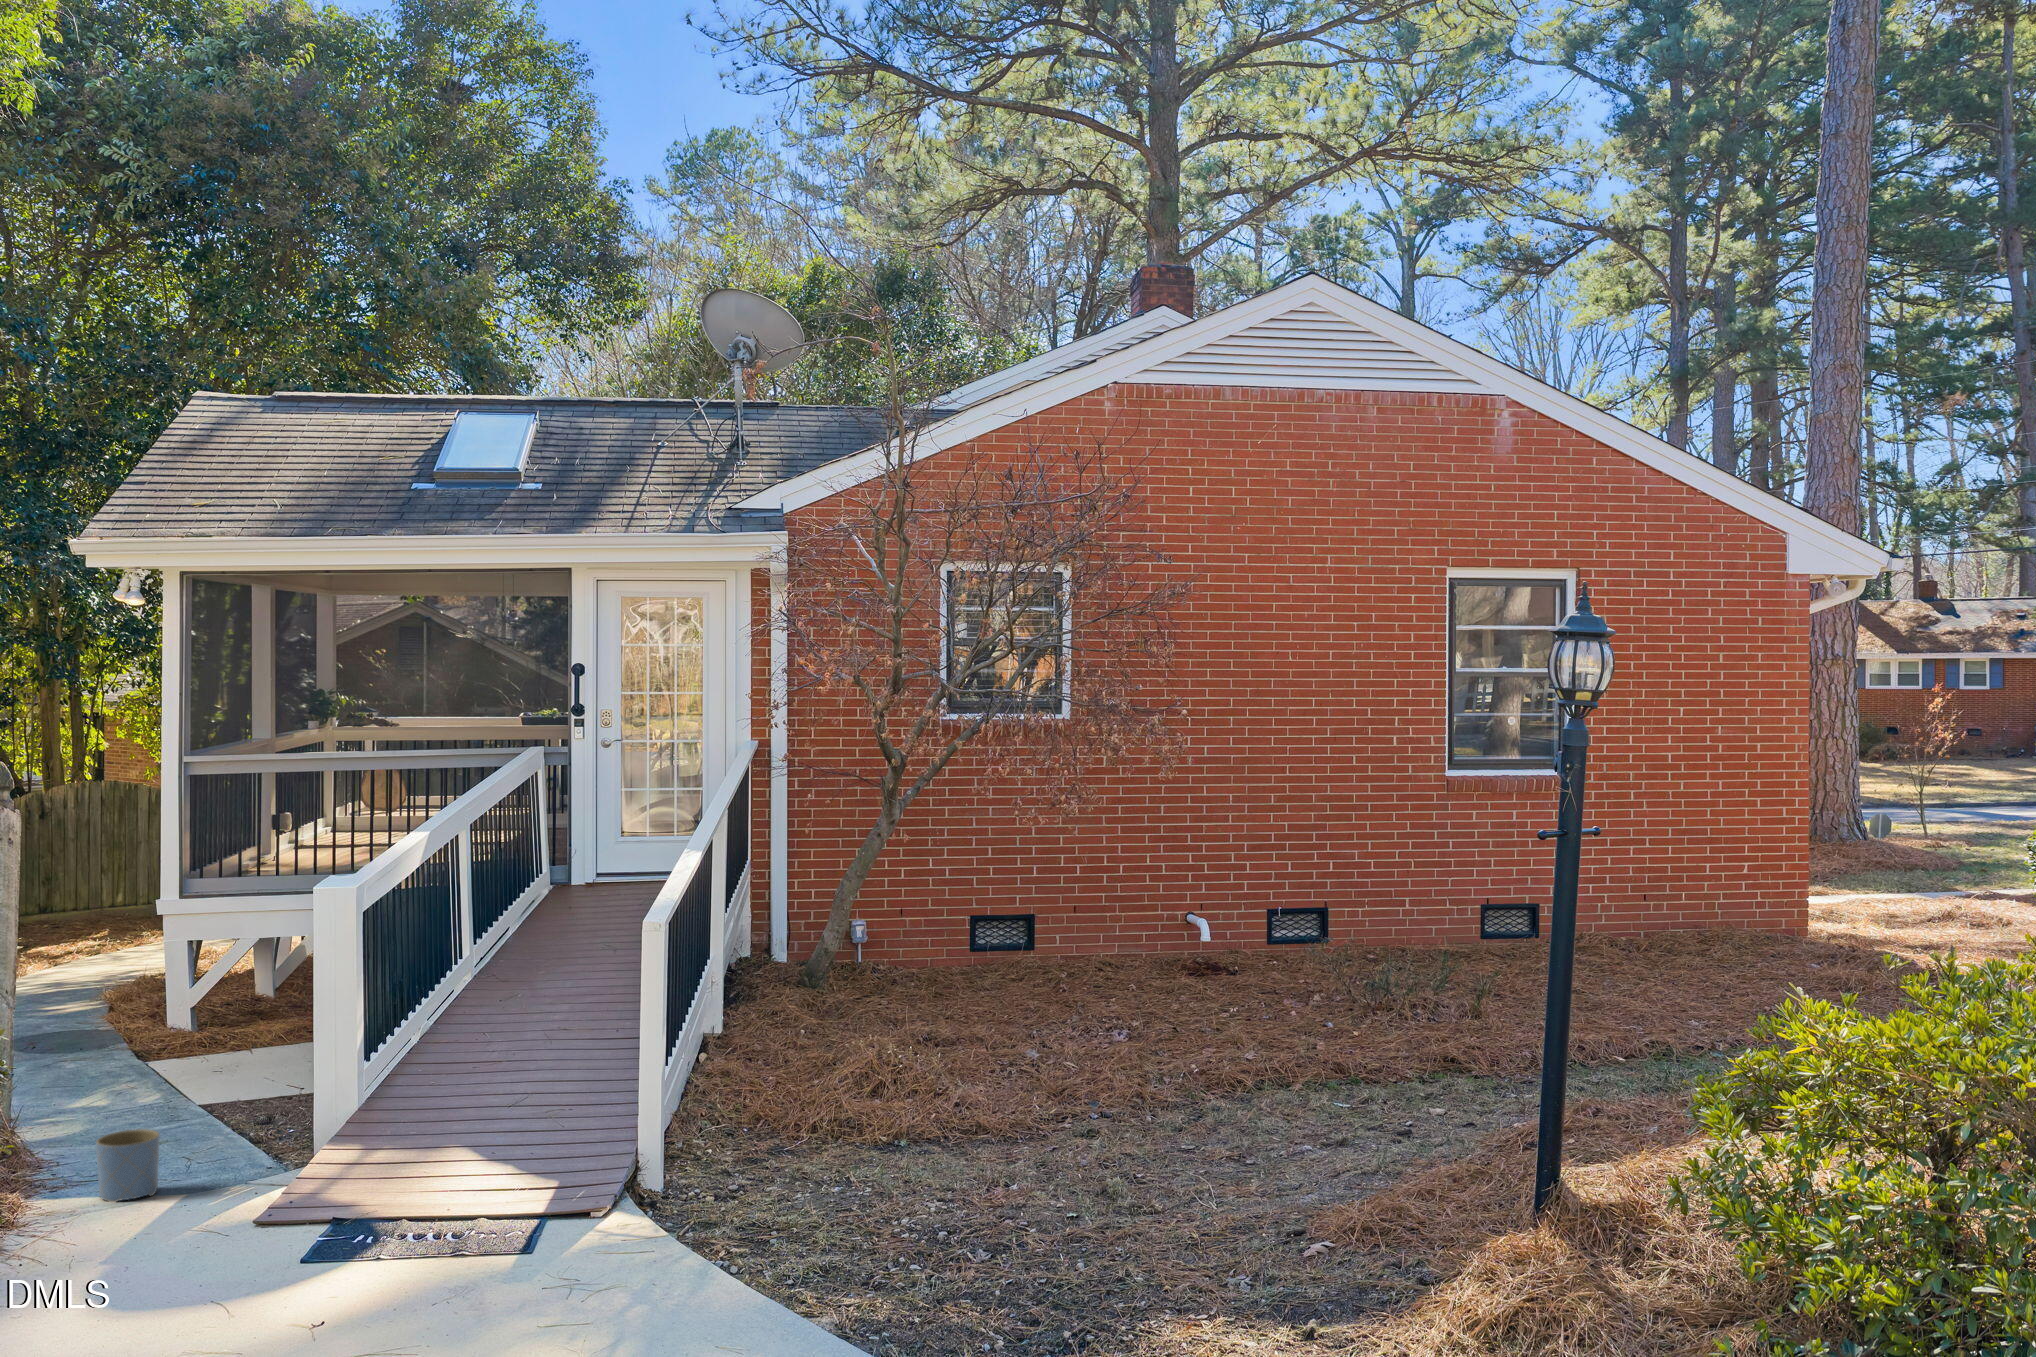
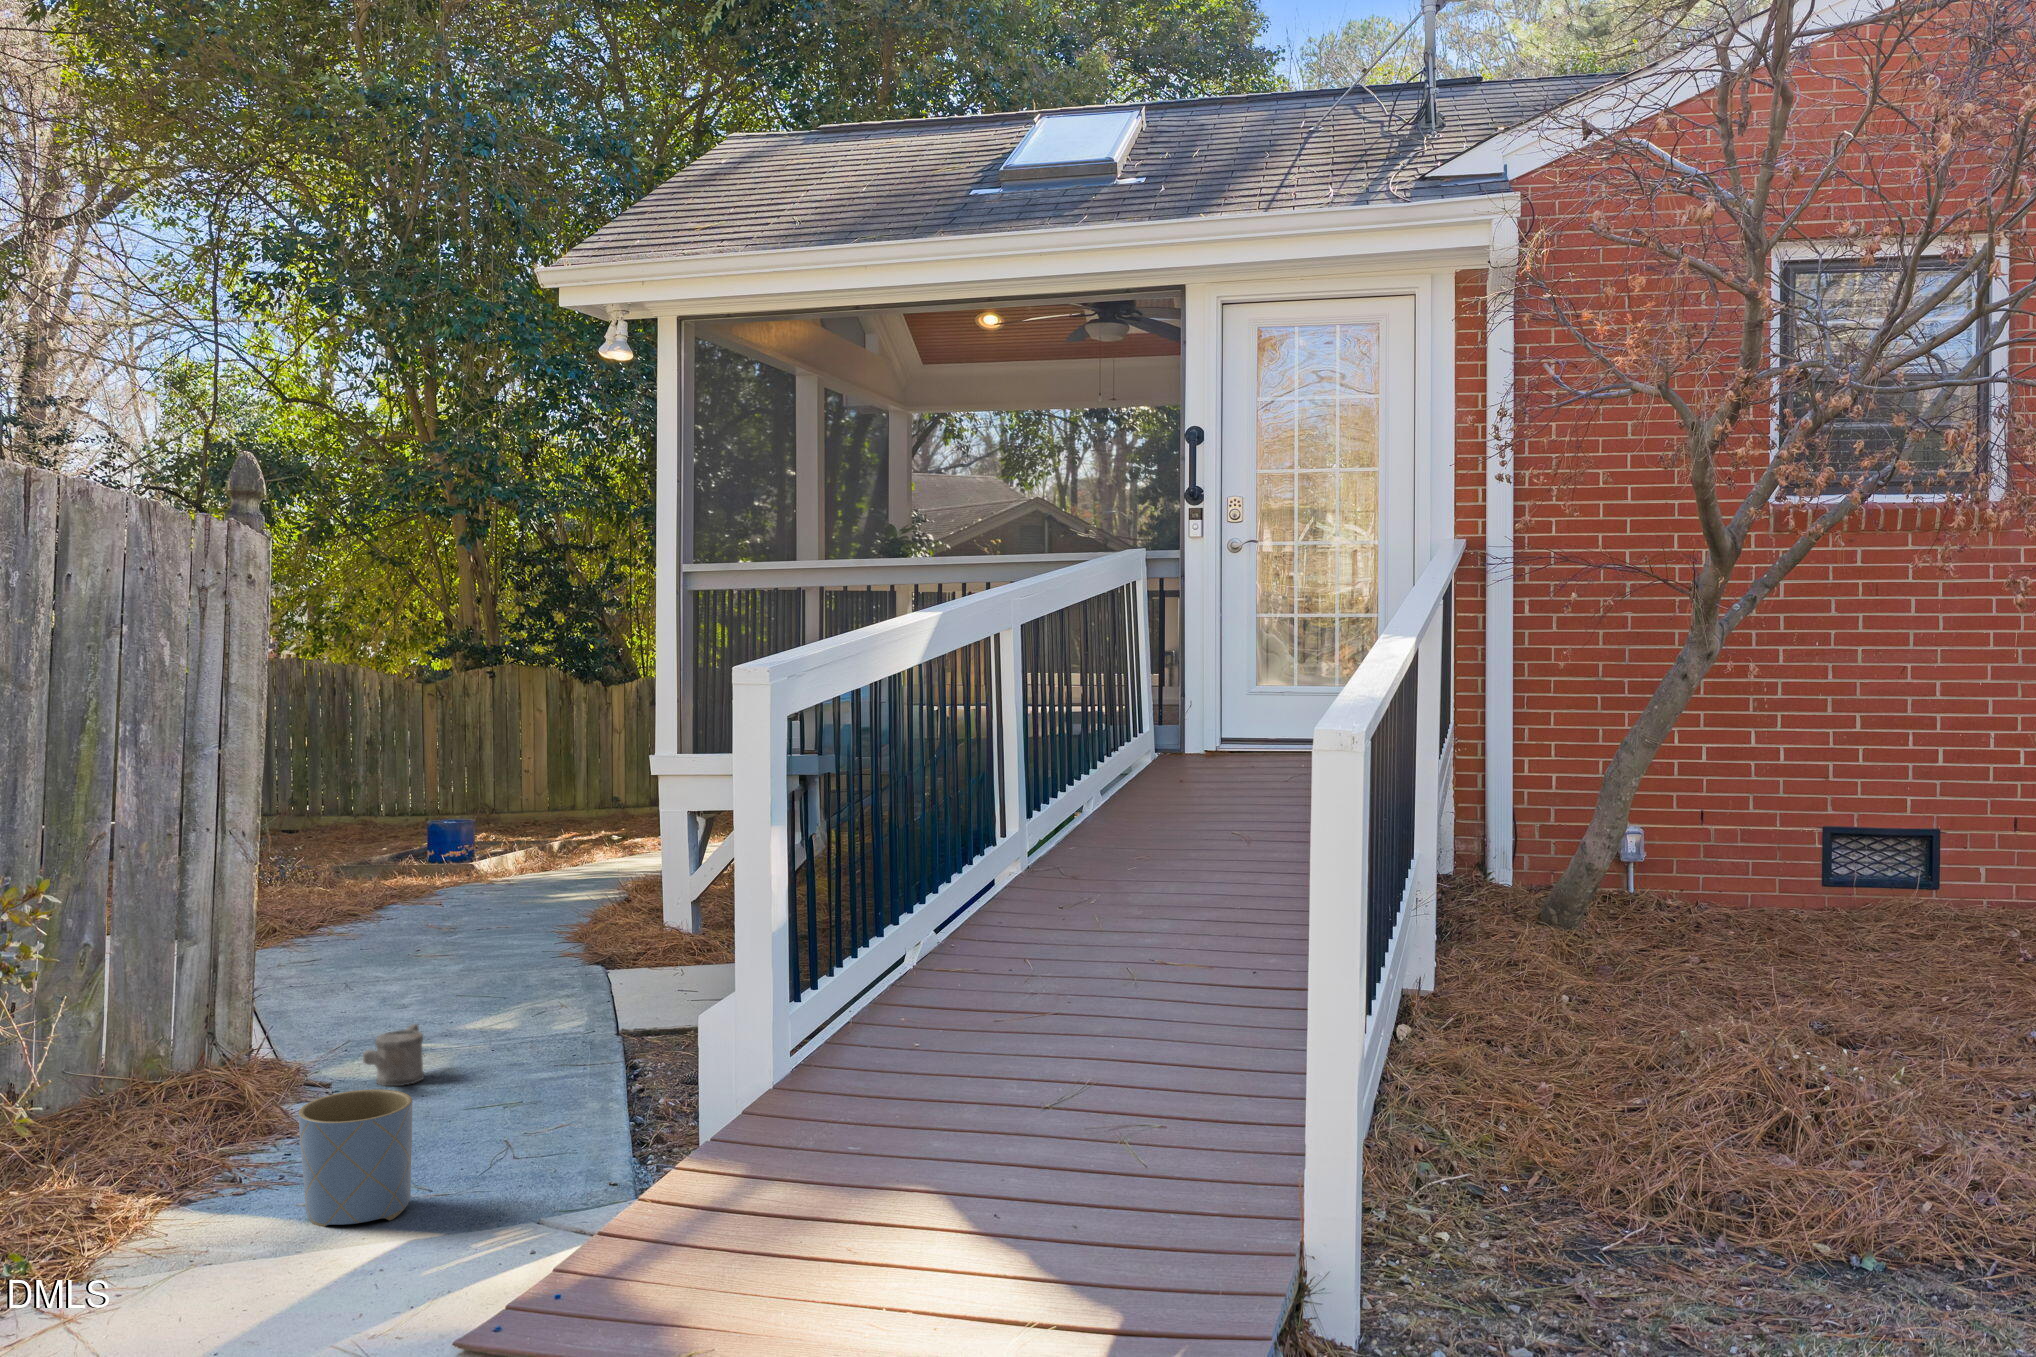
watering can: none [57,1104,91,1143] -> present [363,1024,424,1086]

